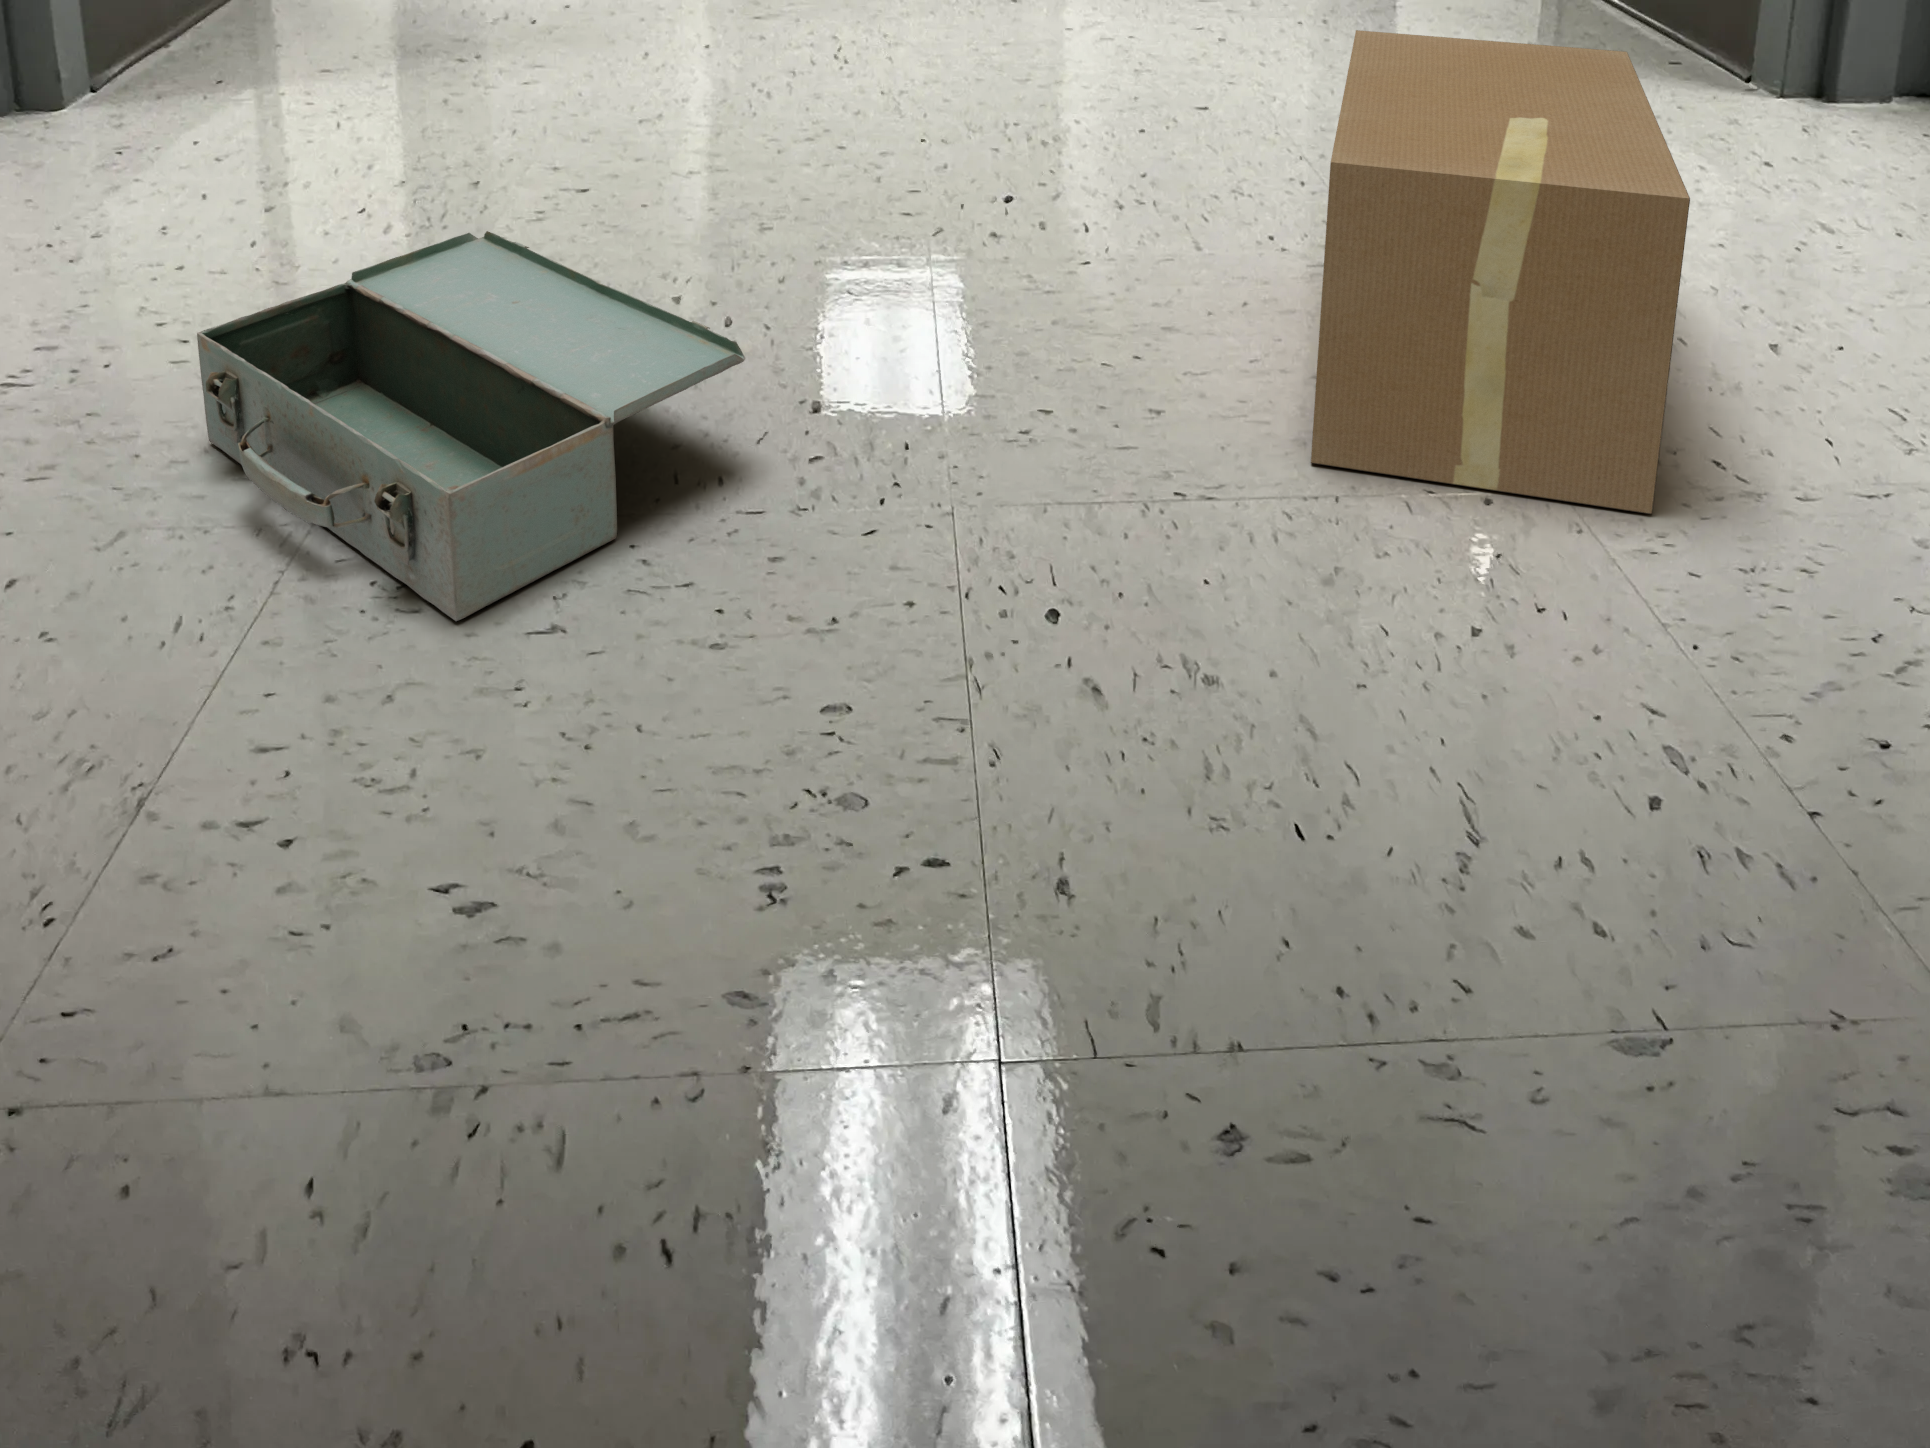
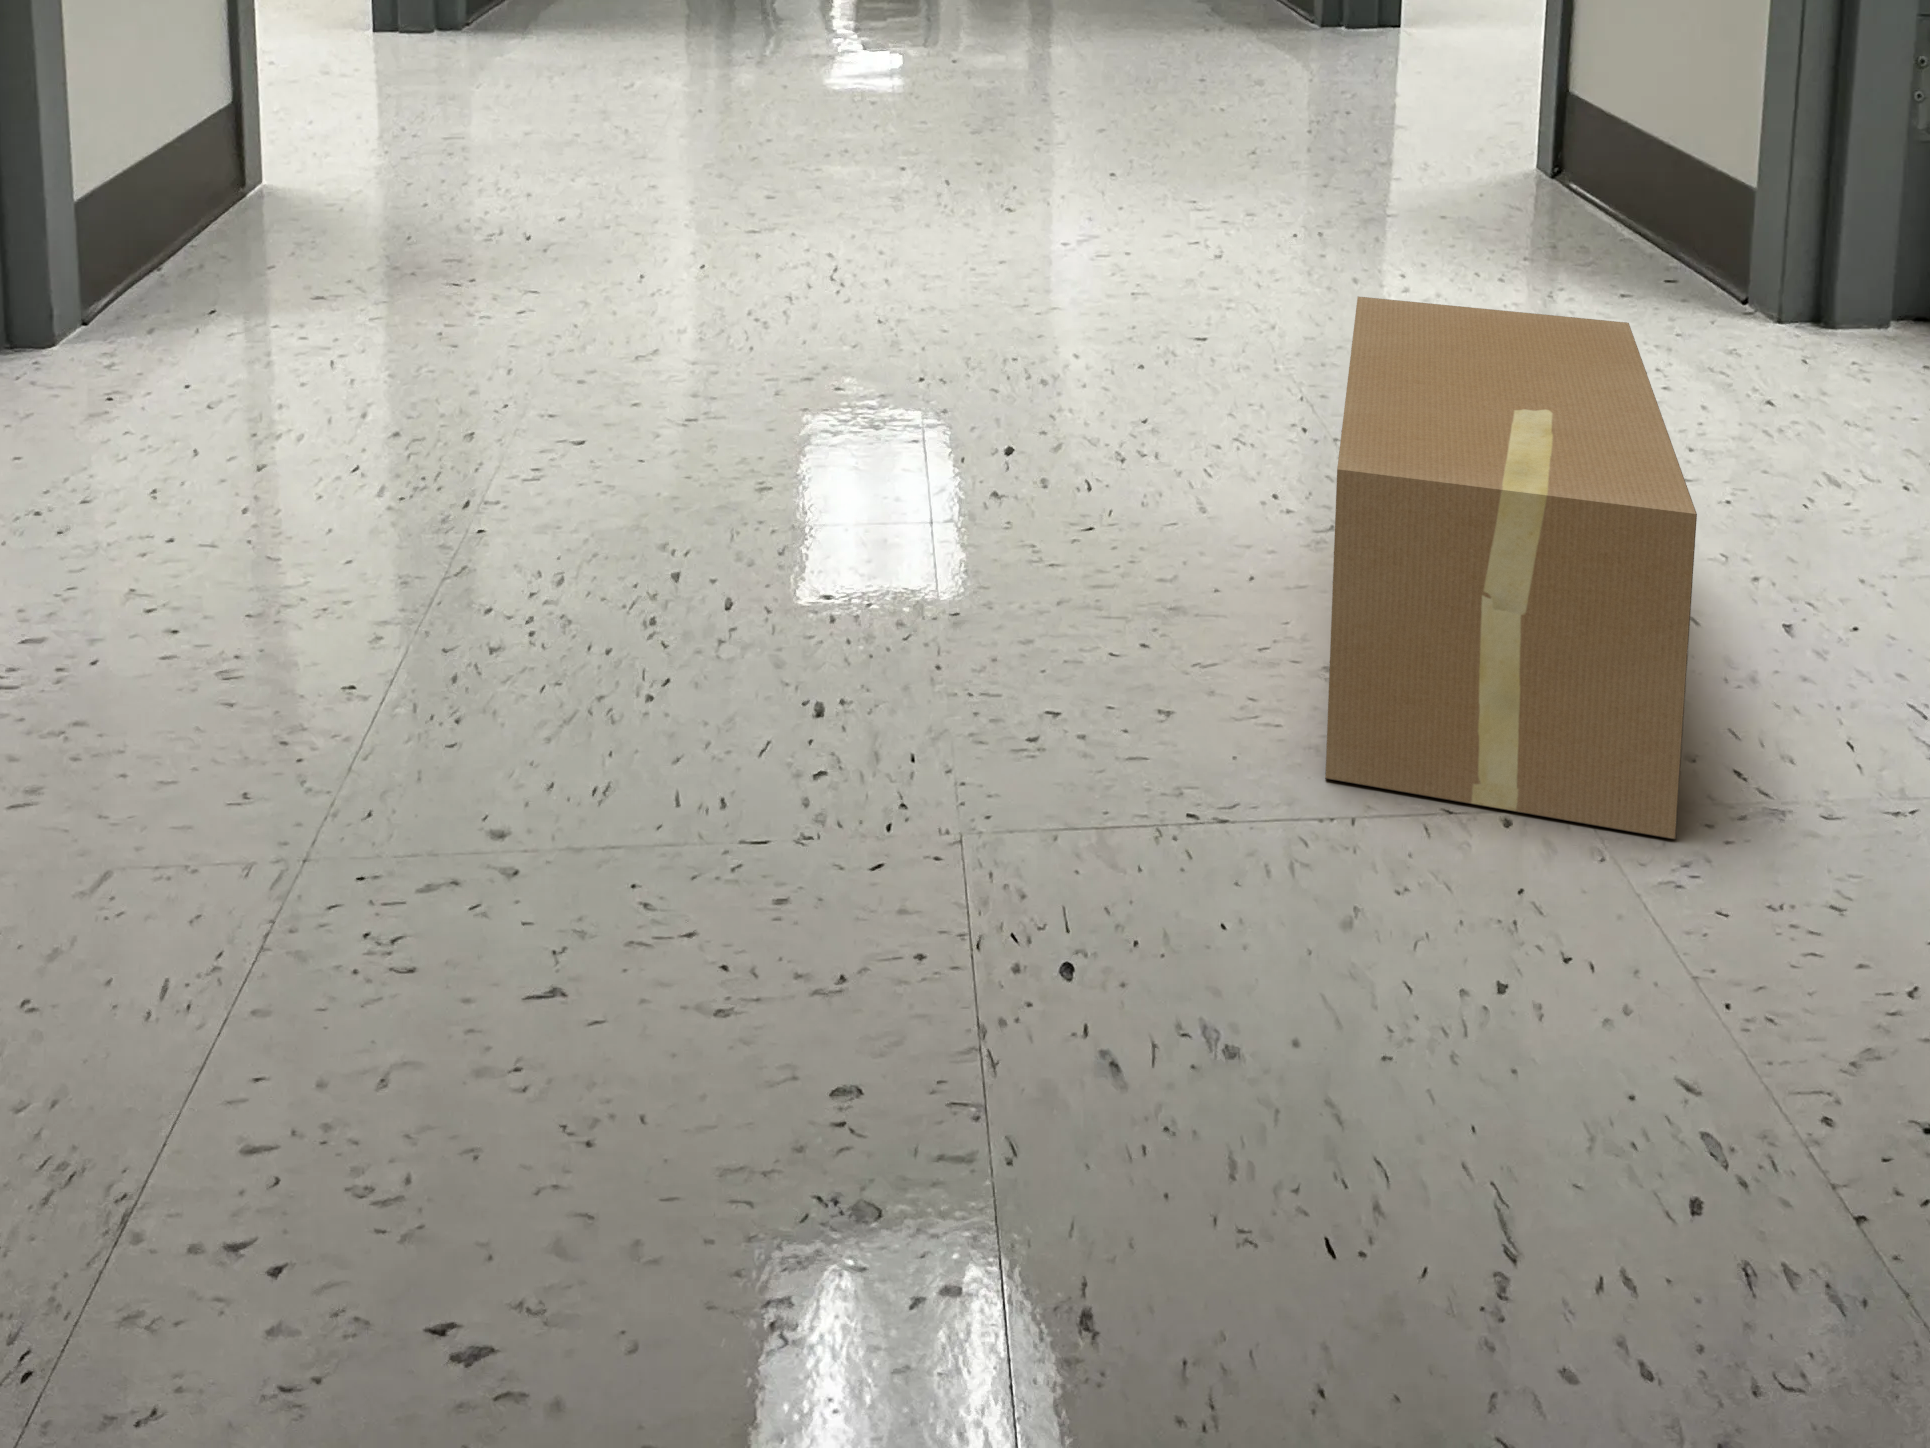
toolbox: present [197,231,745,621] -> none [192,519,750,982]

